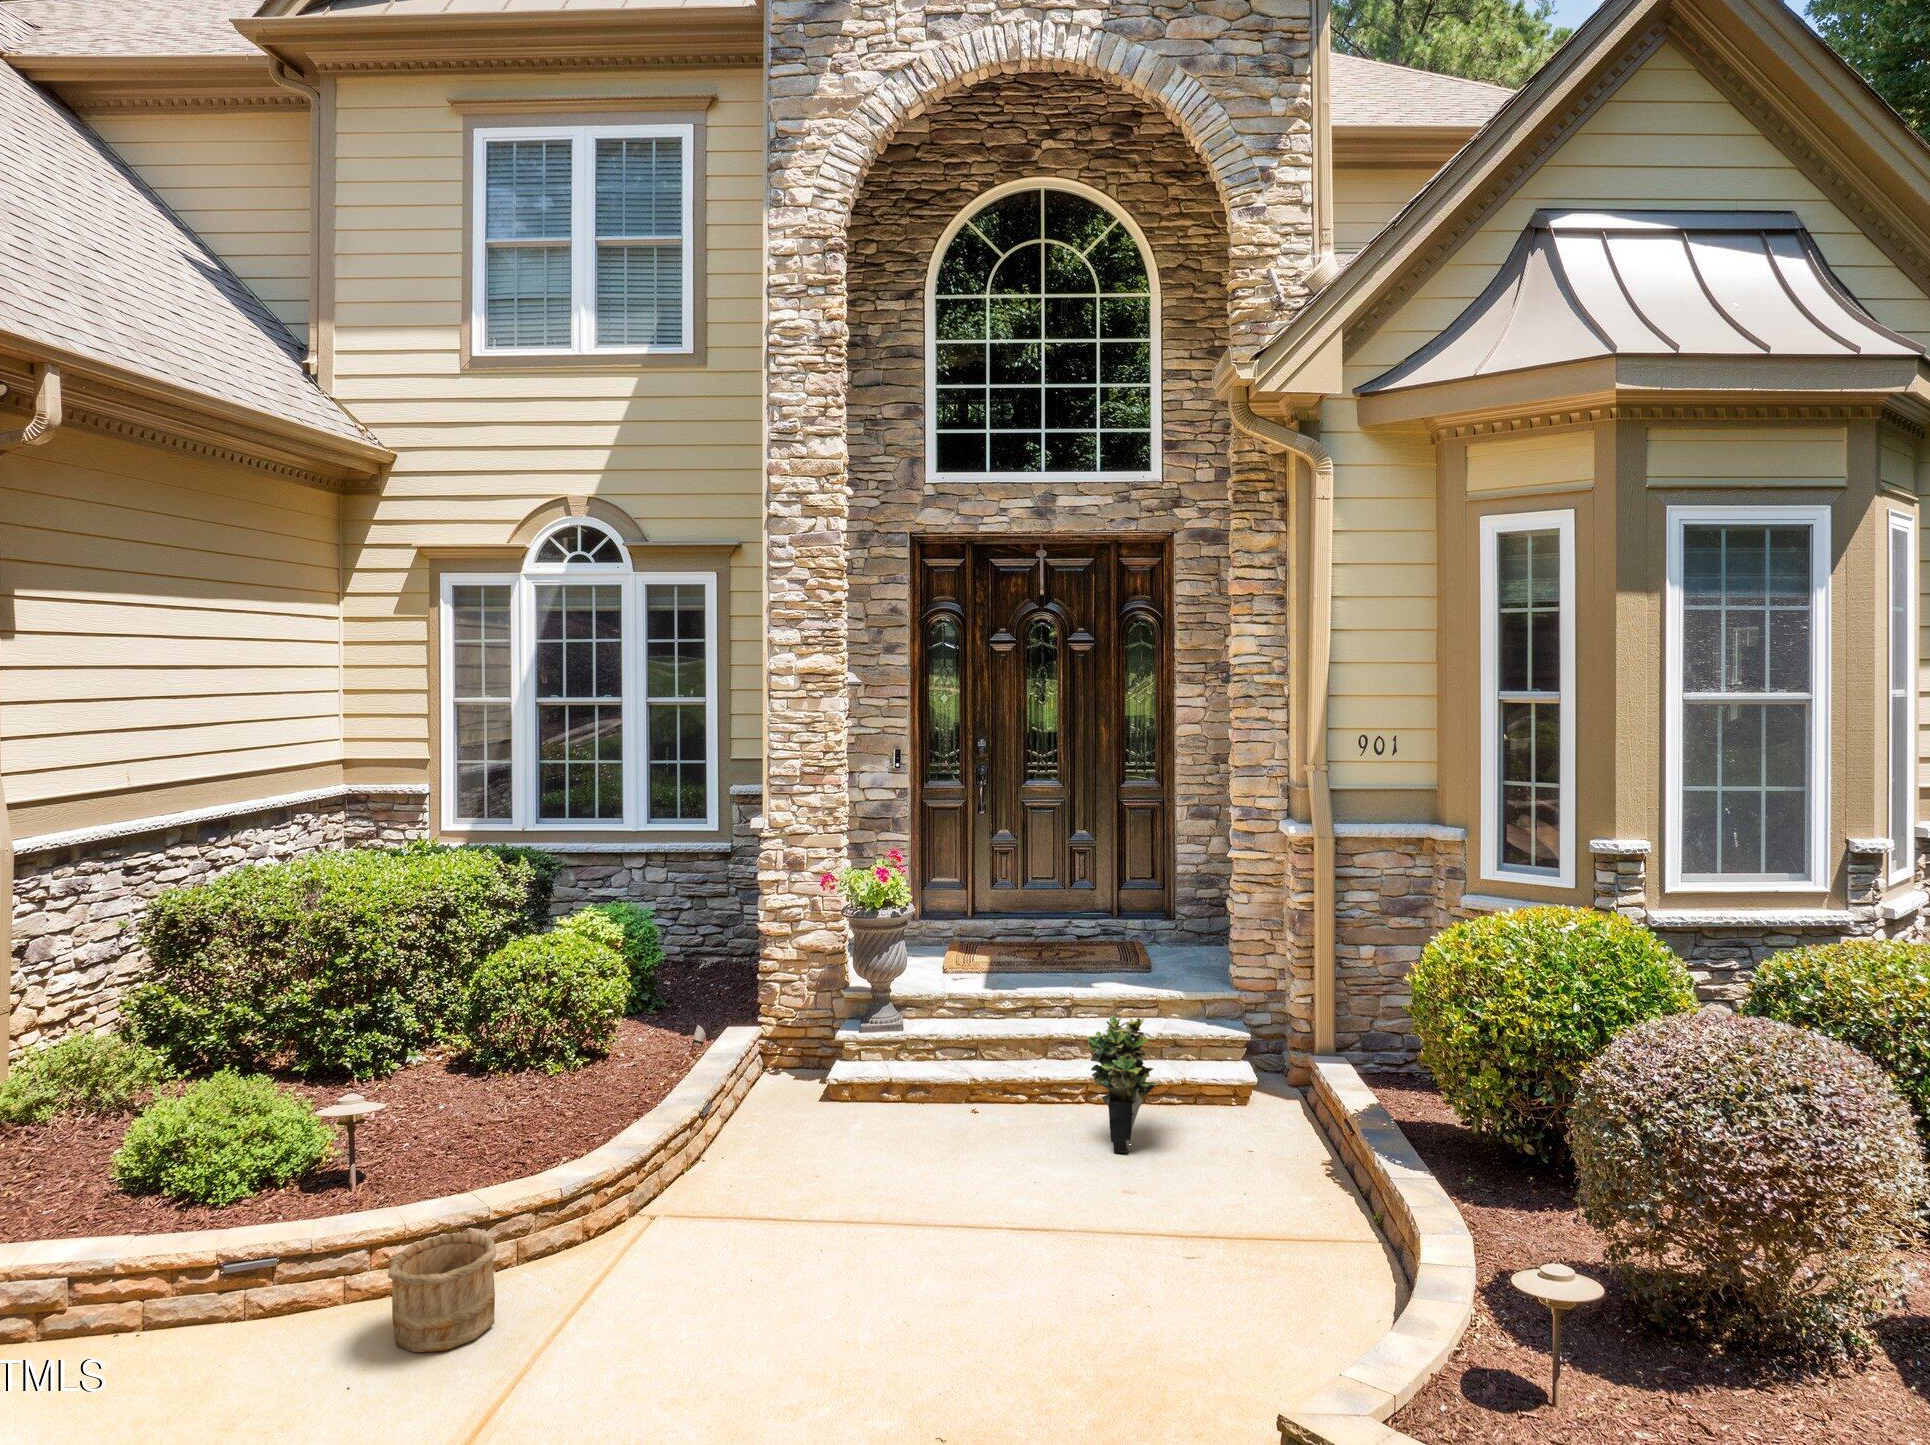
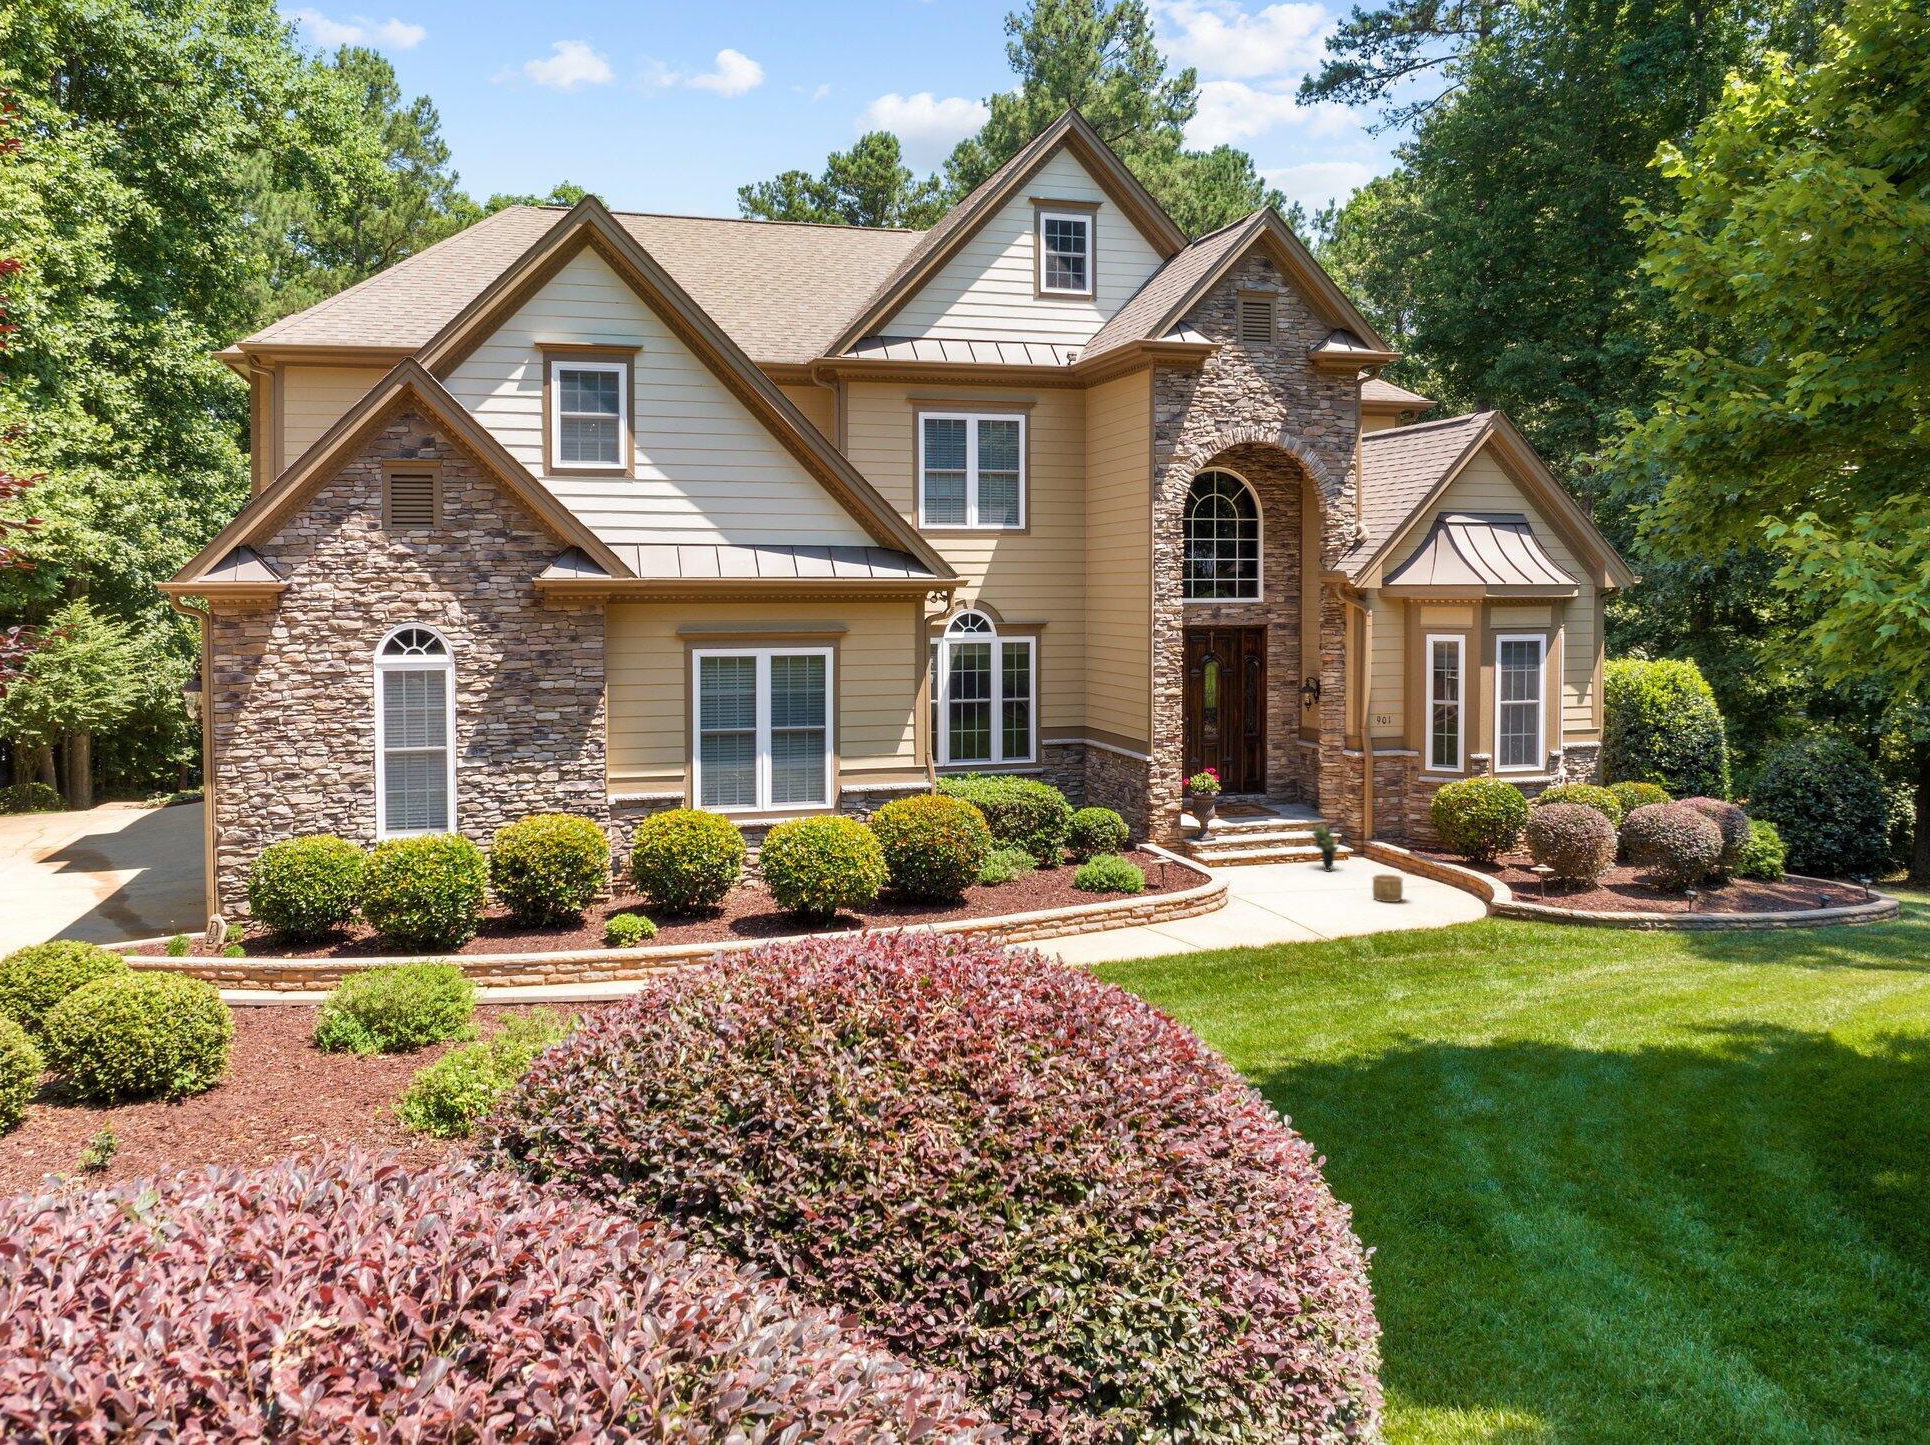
wooden bucket: present [388,1232,496,1352] -> present [1373,874,1403,902]

